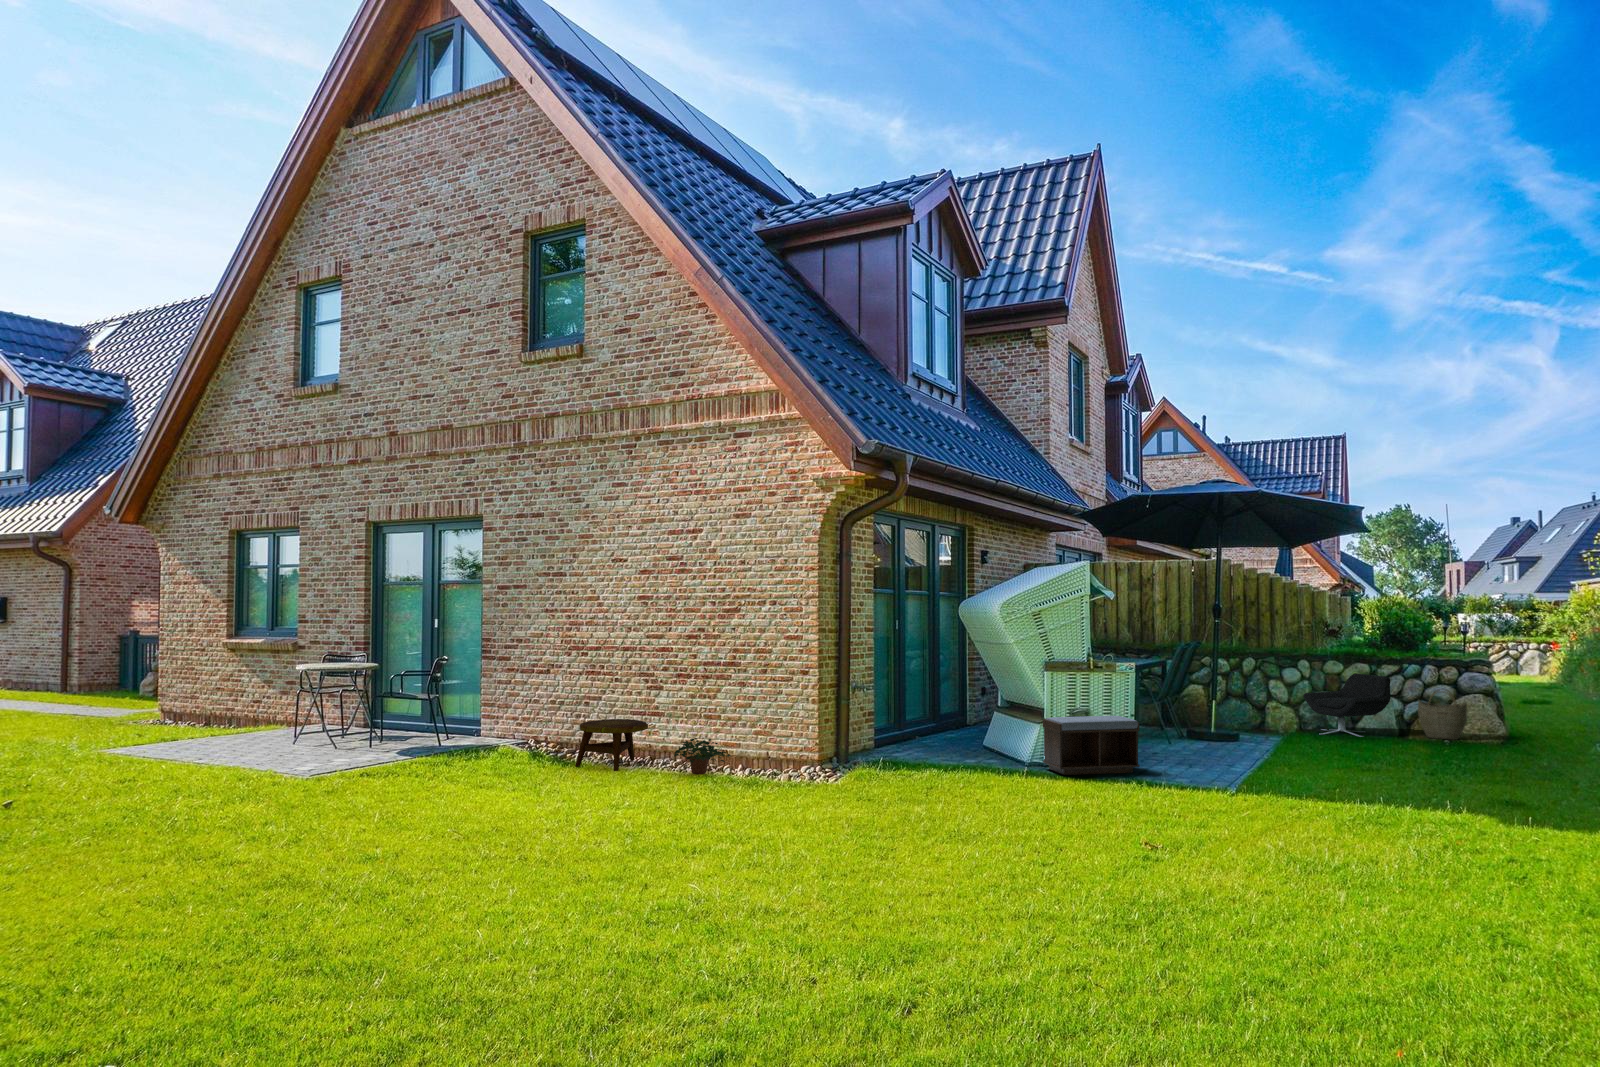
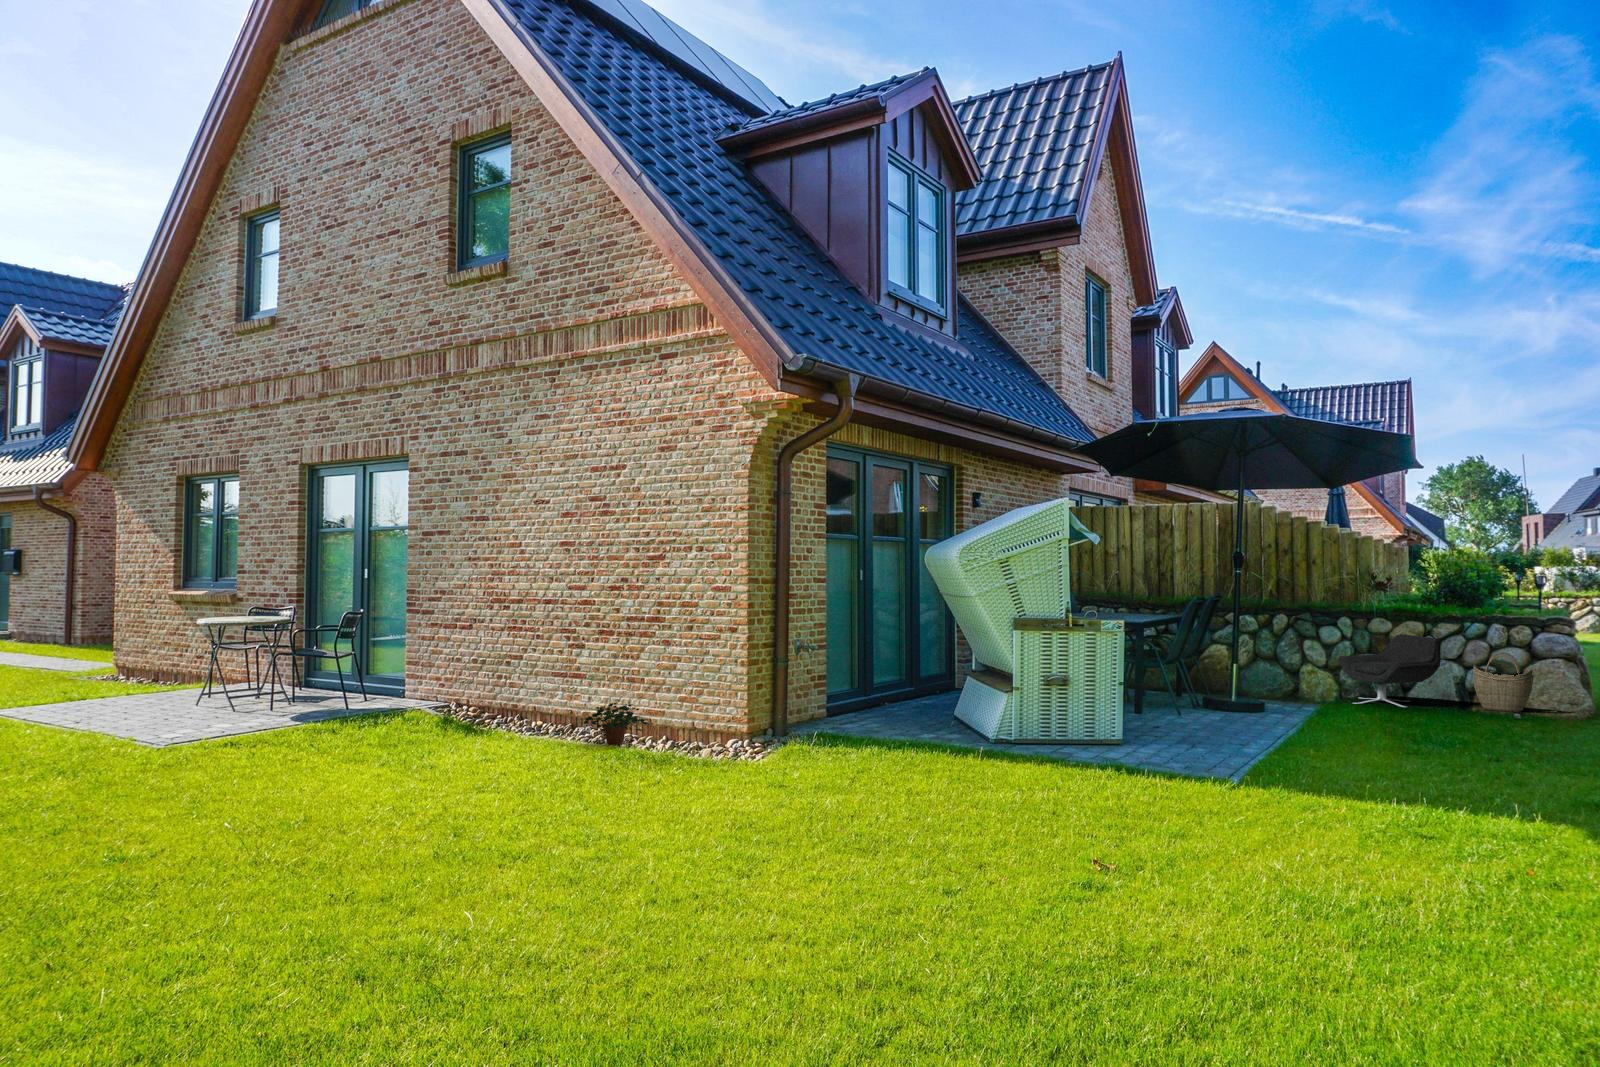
bench: present [1043,716,1140,775] -> none [1013,682,1126,751]
side table: present [575,719,648,771] -> none [484,680,567,739]

